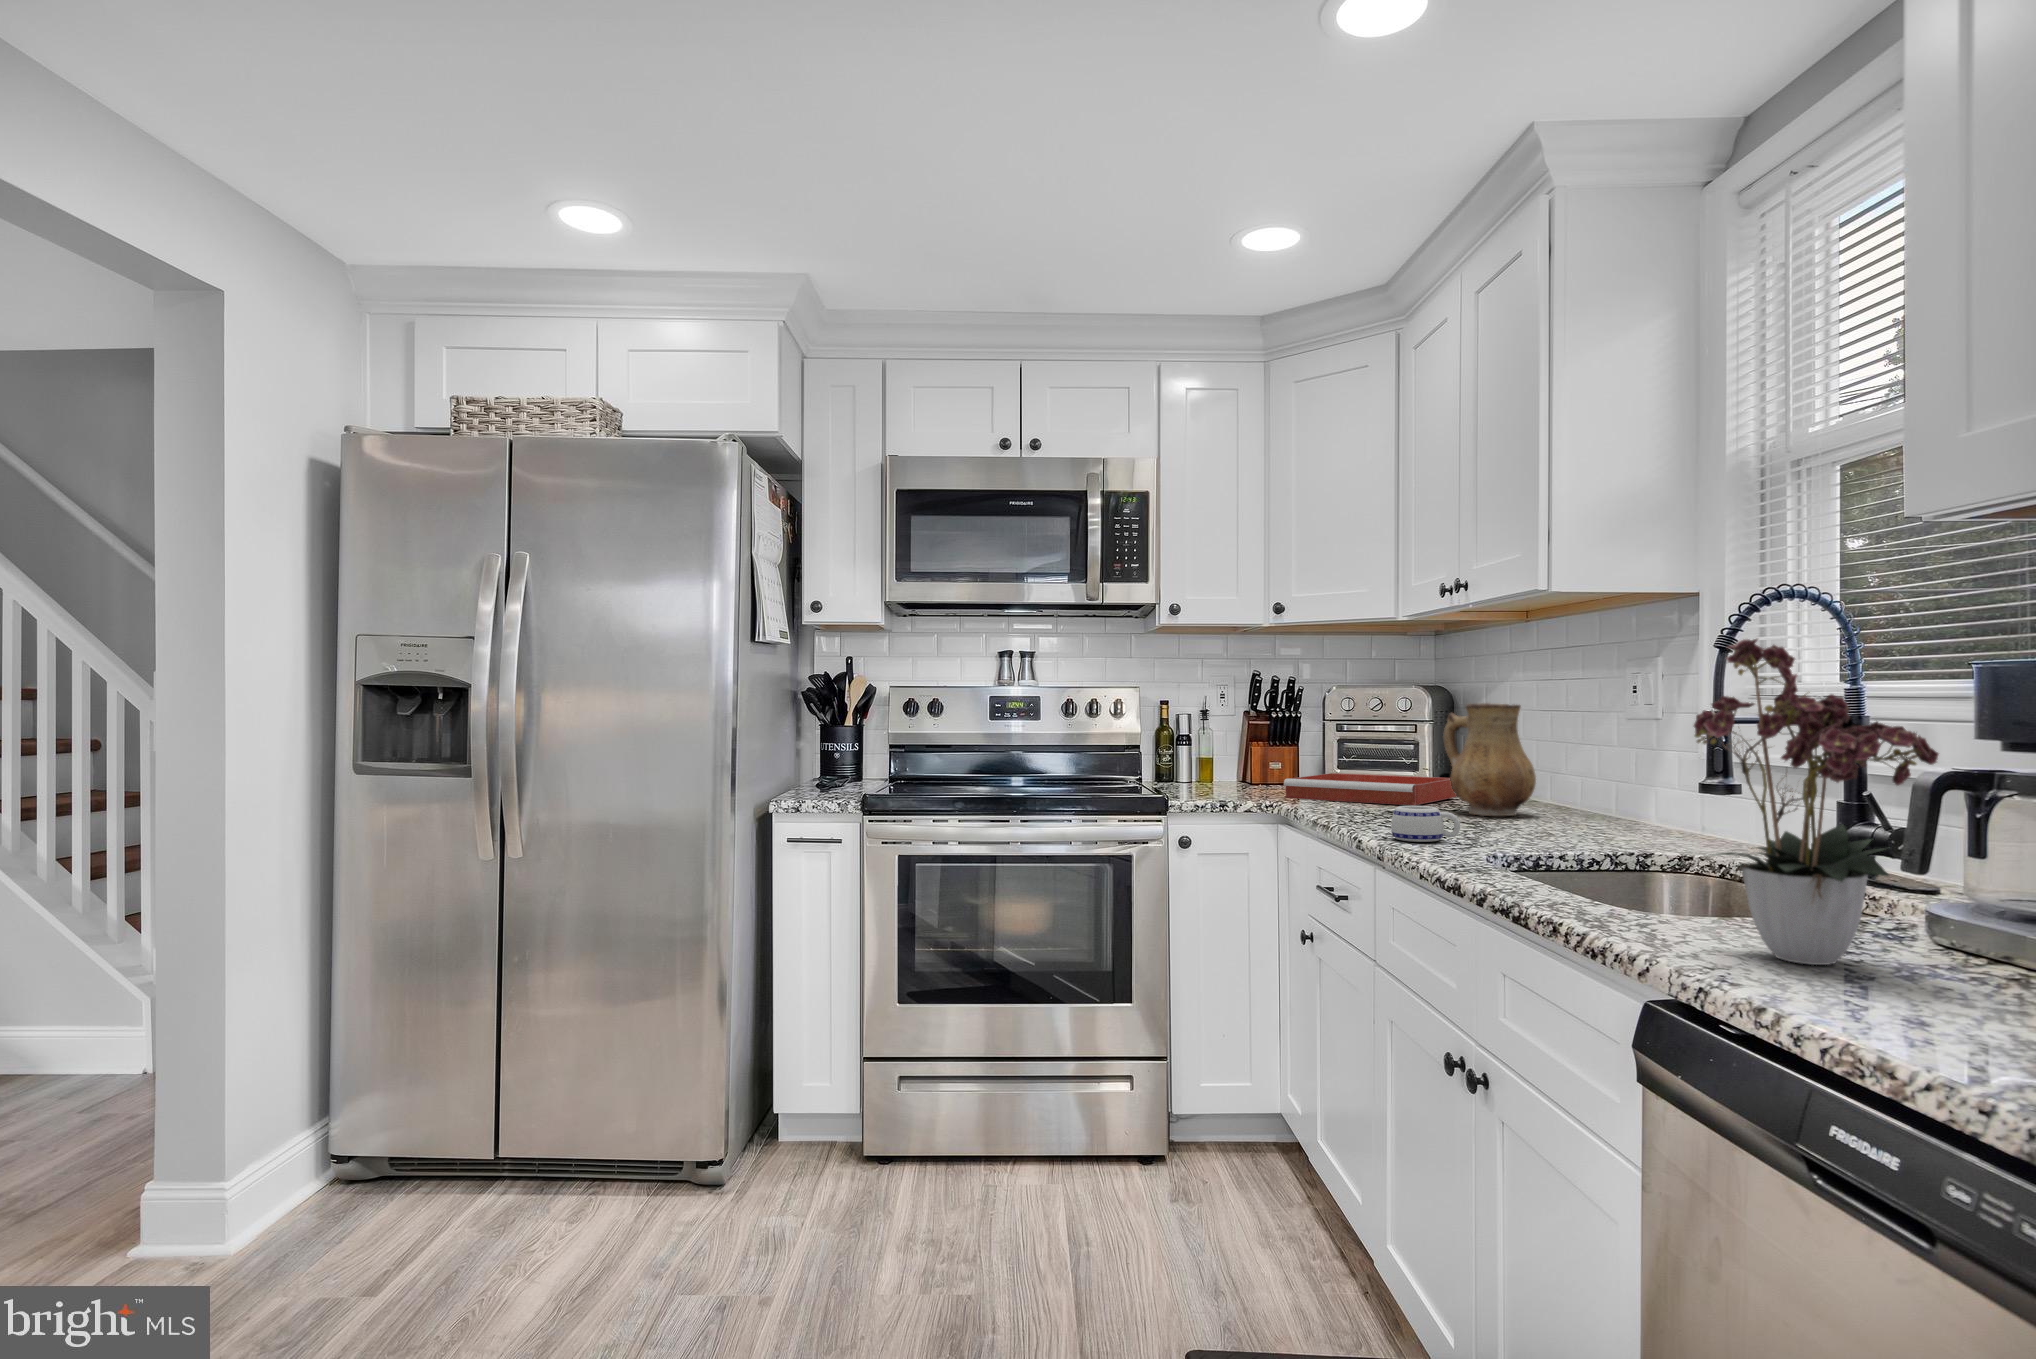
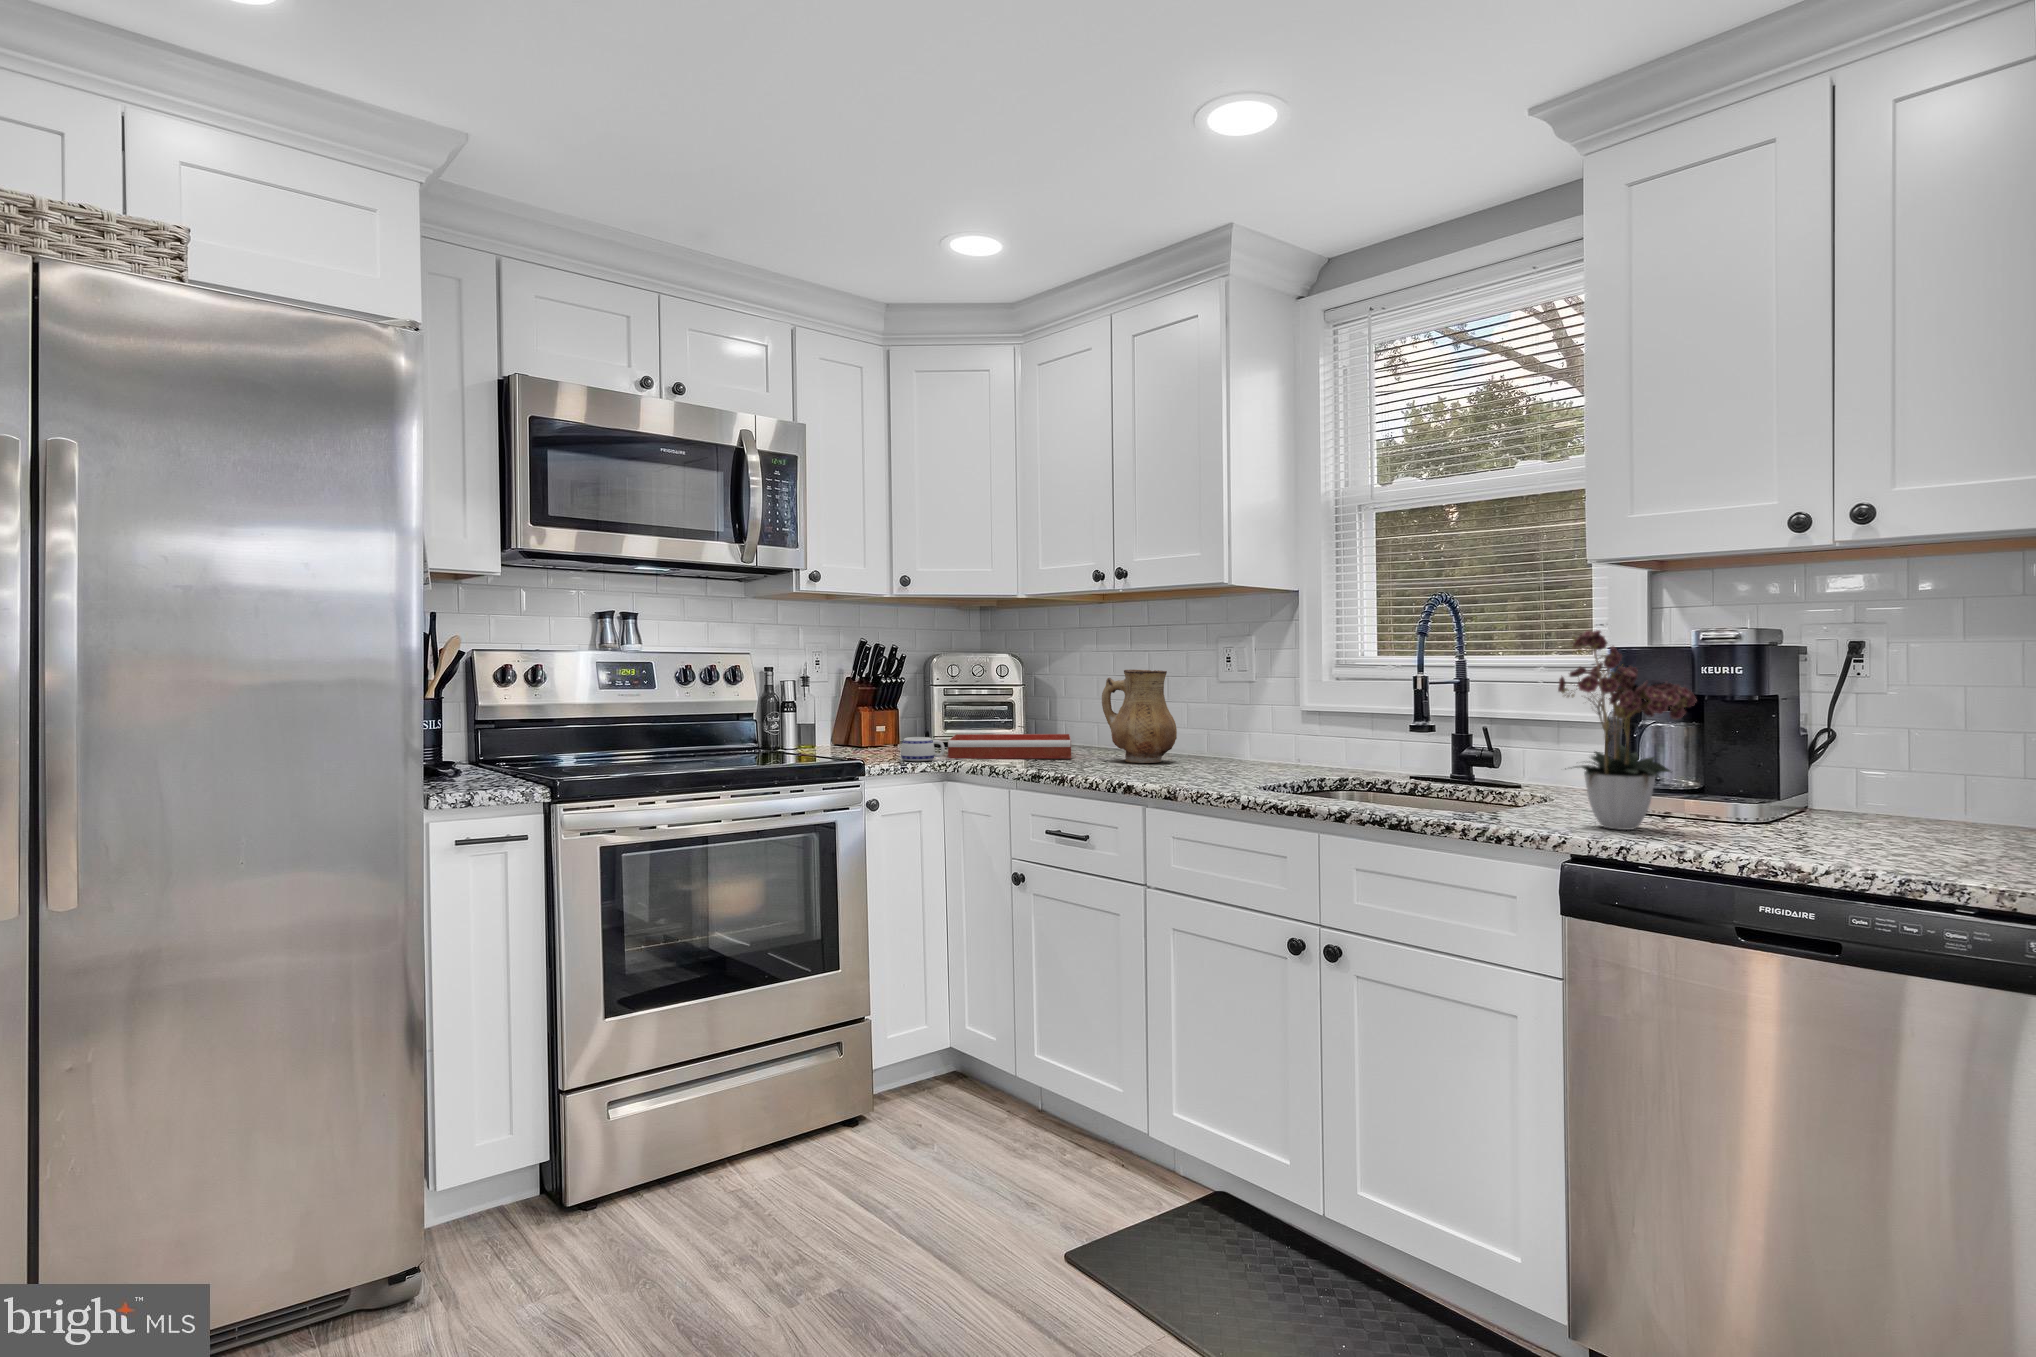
mug: present [1391,806,1460,842] -> present [901,737,945,761]

